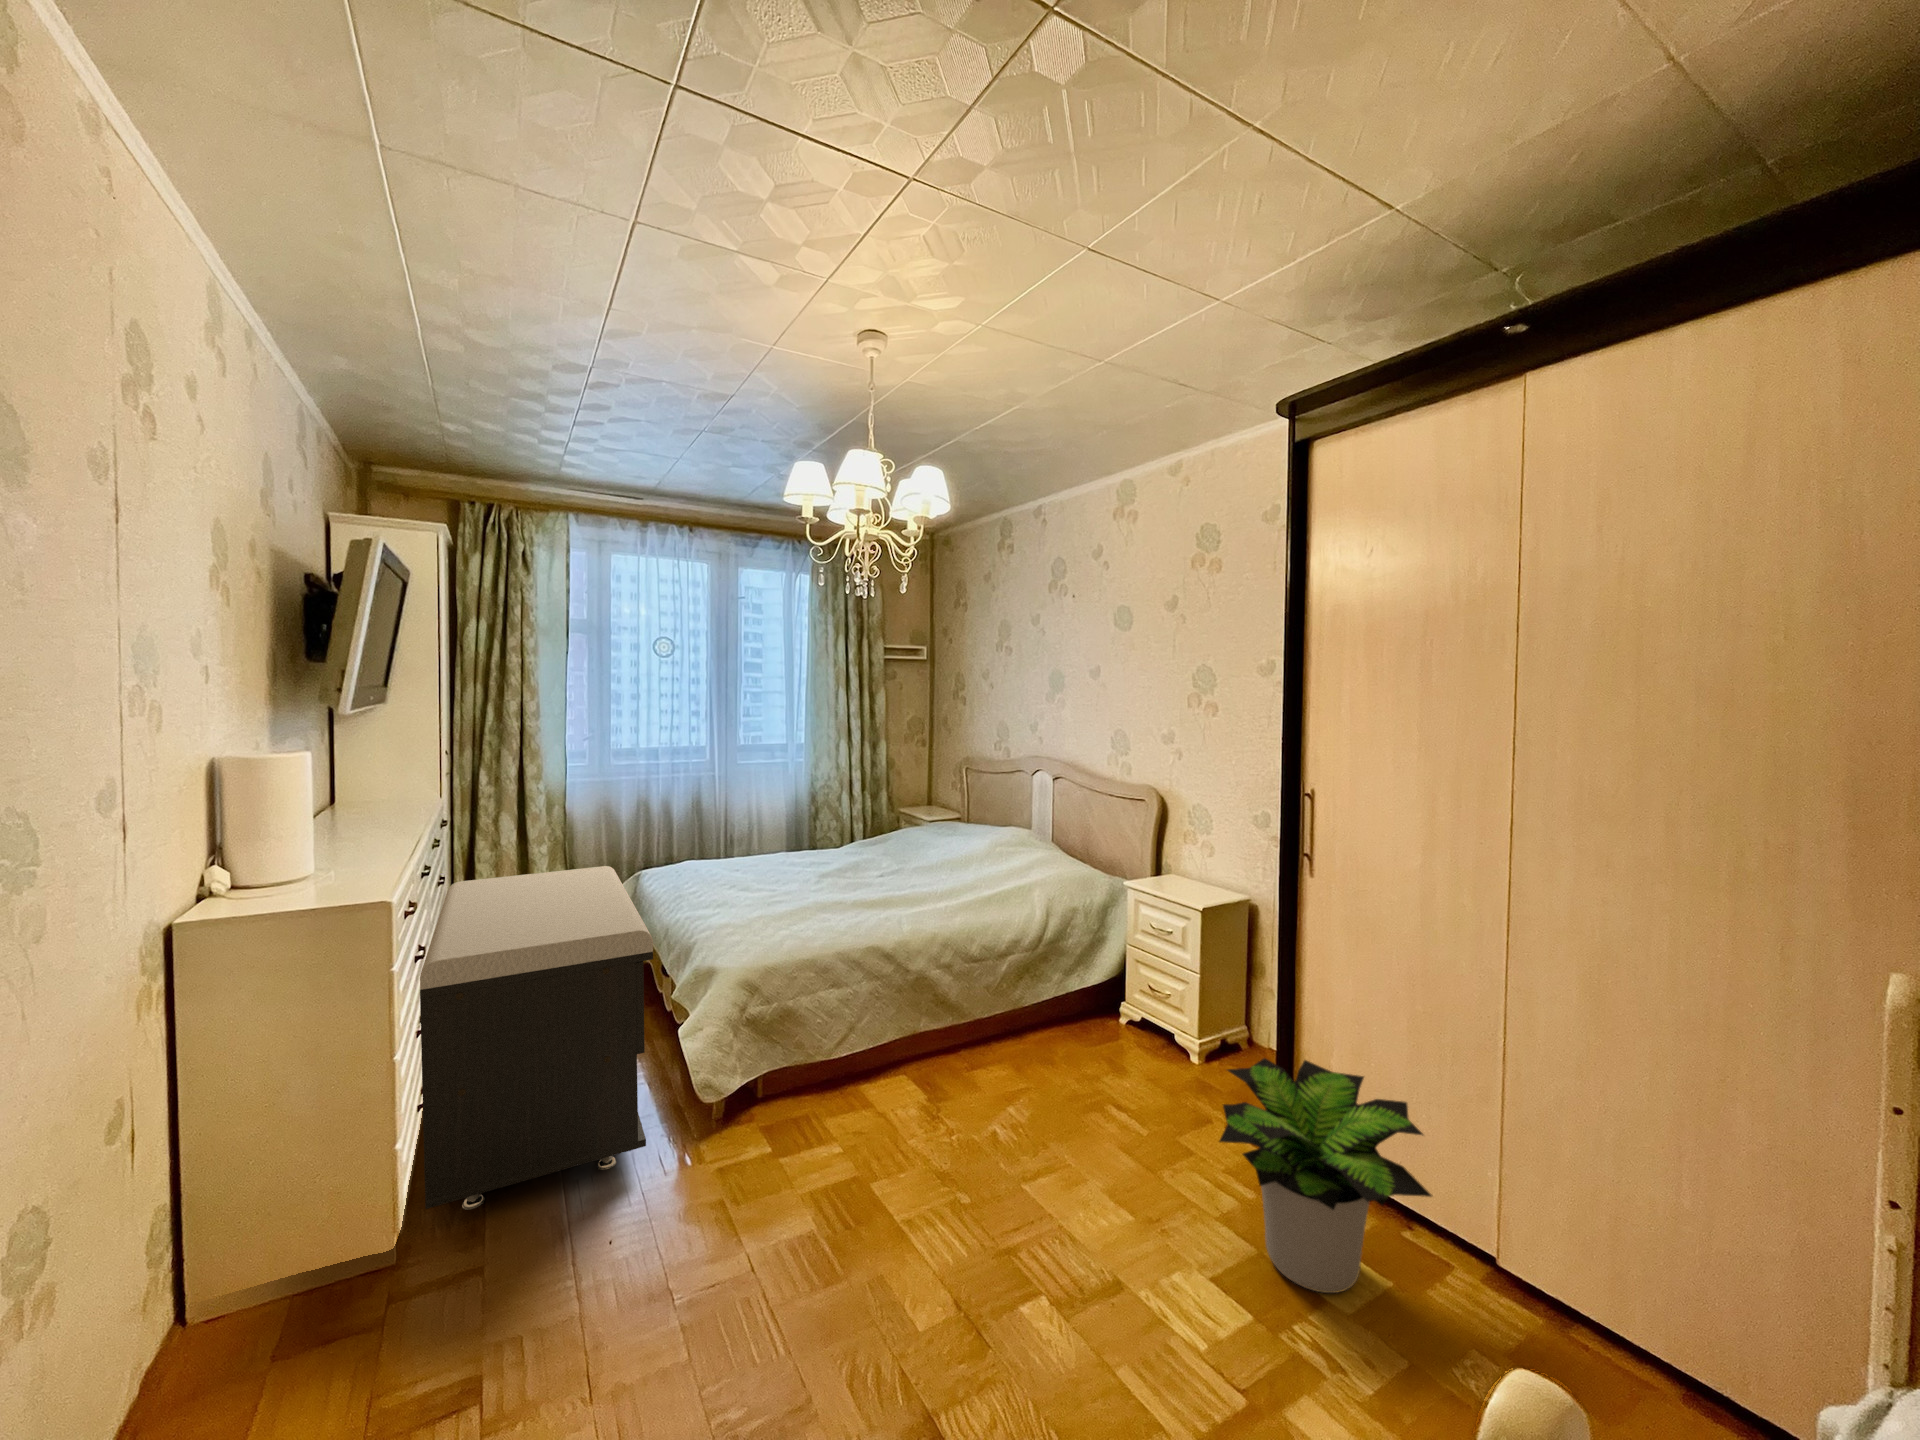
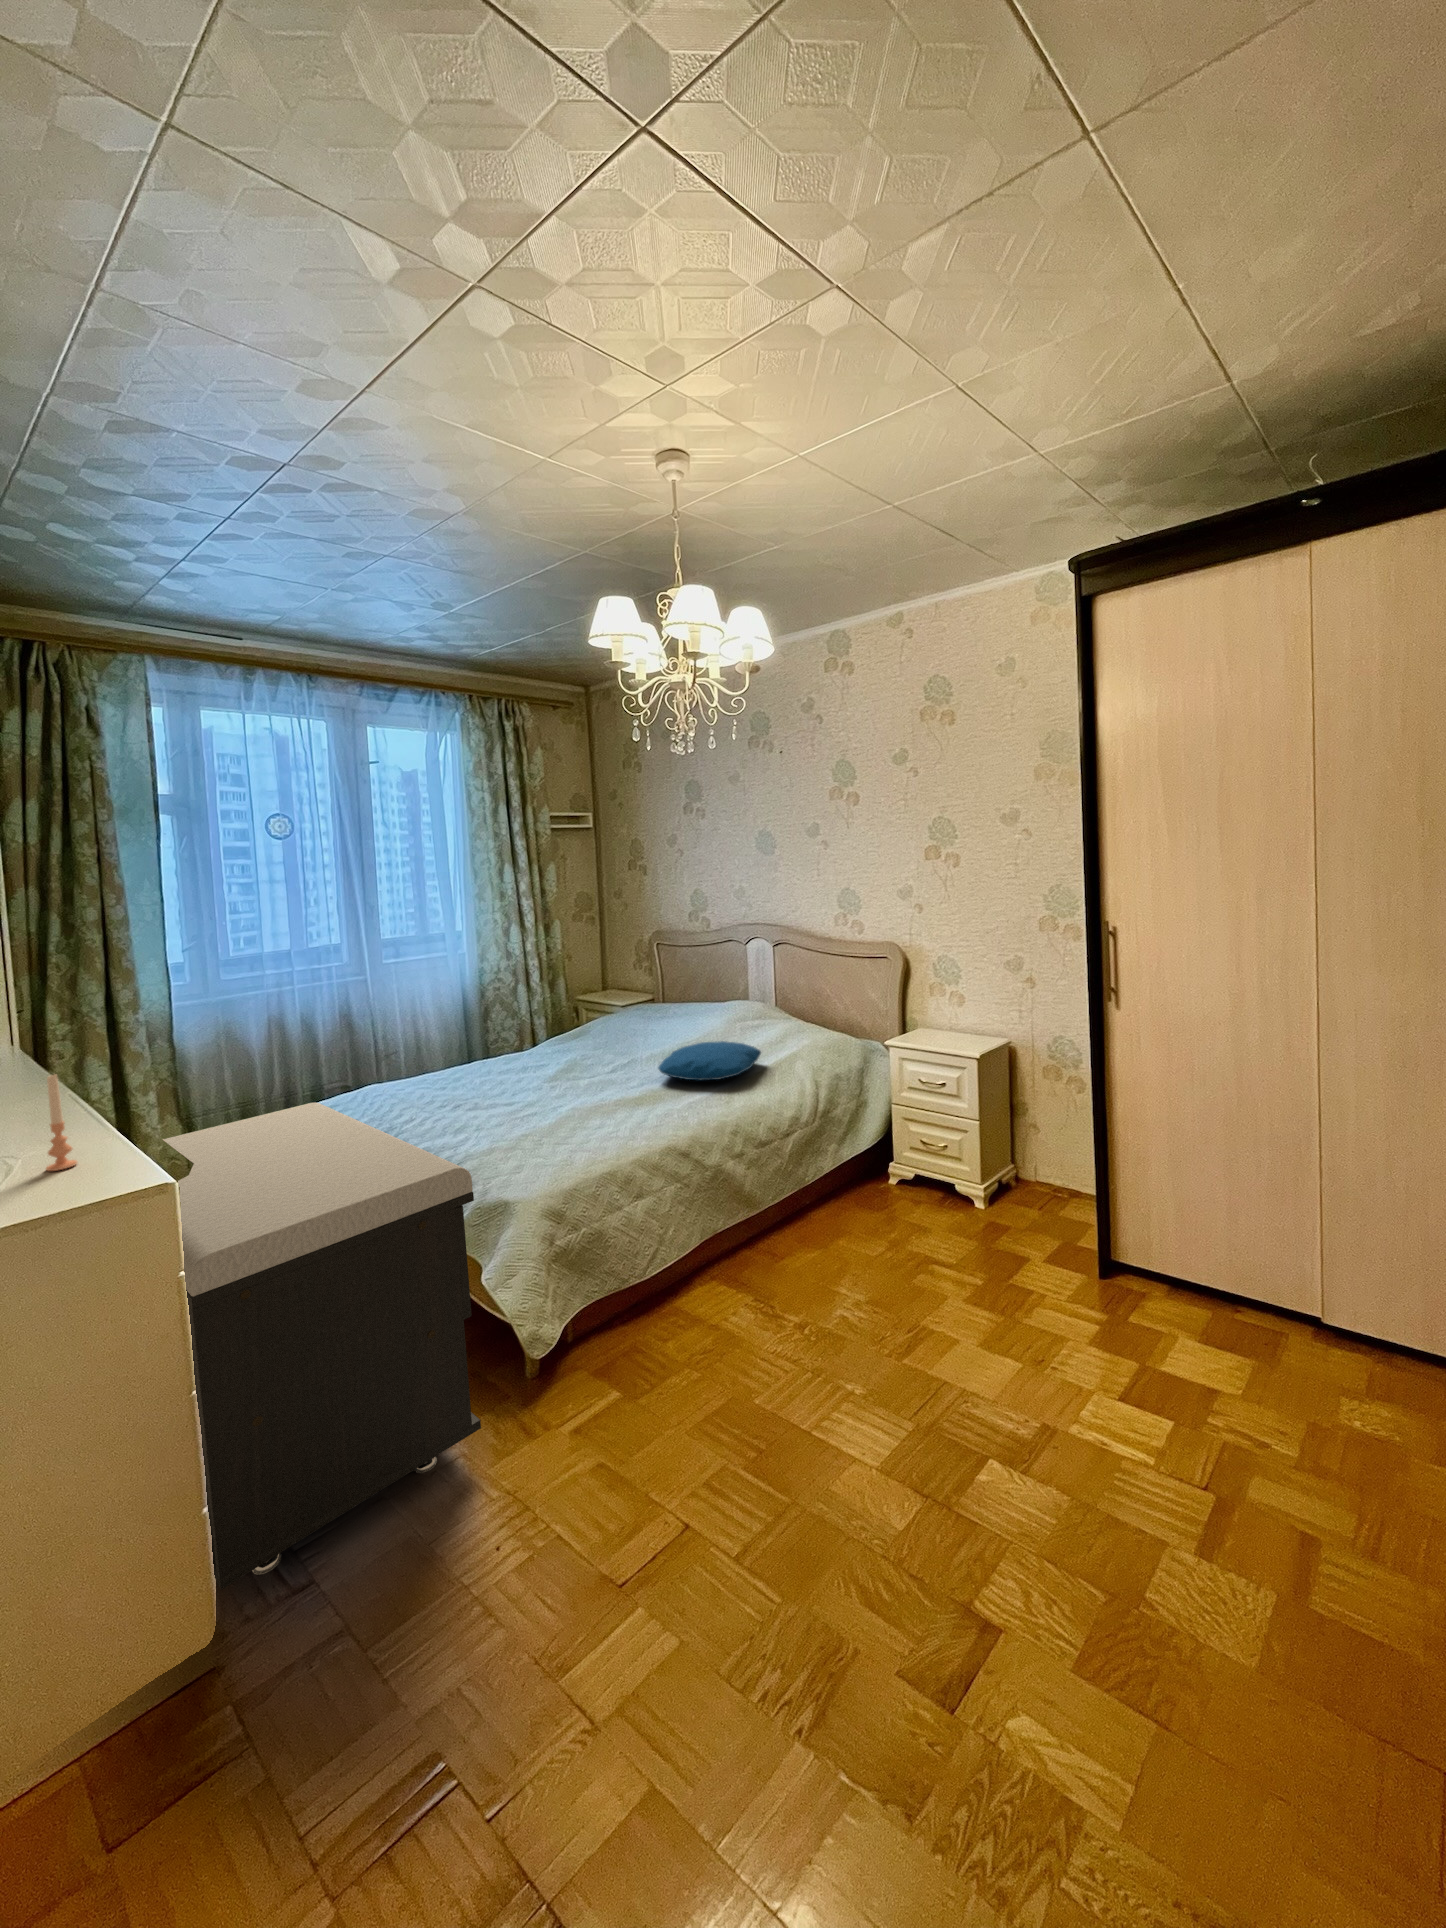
candle: none [345,816,366,884] -> present [46,1074,77,1171]
pillow: none [903,860,1004,895] -> present [658,1041,761,1080]
potted plant: present [1220,1058,1432,1293] -> none [1089,1178,1305,1384]

